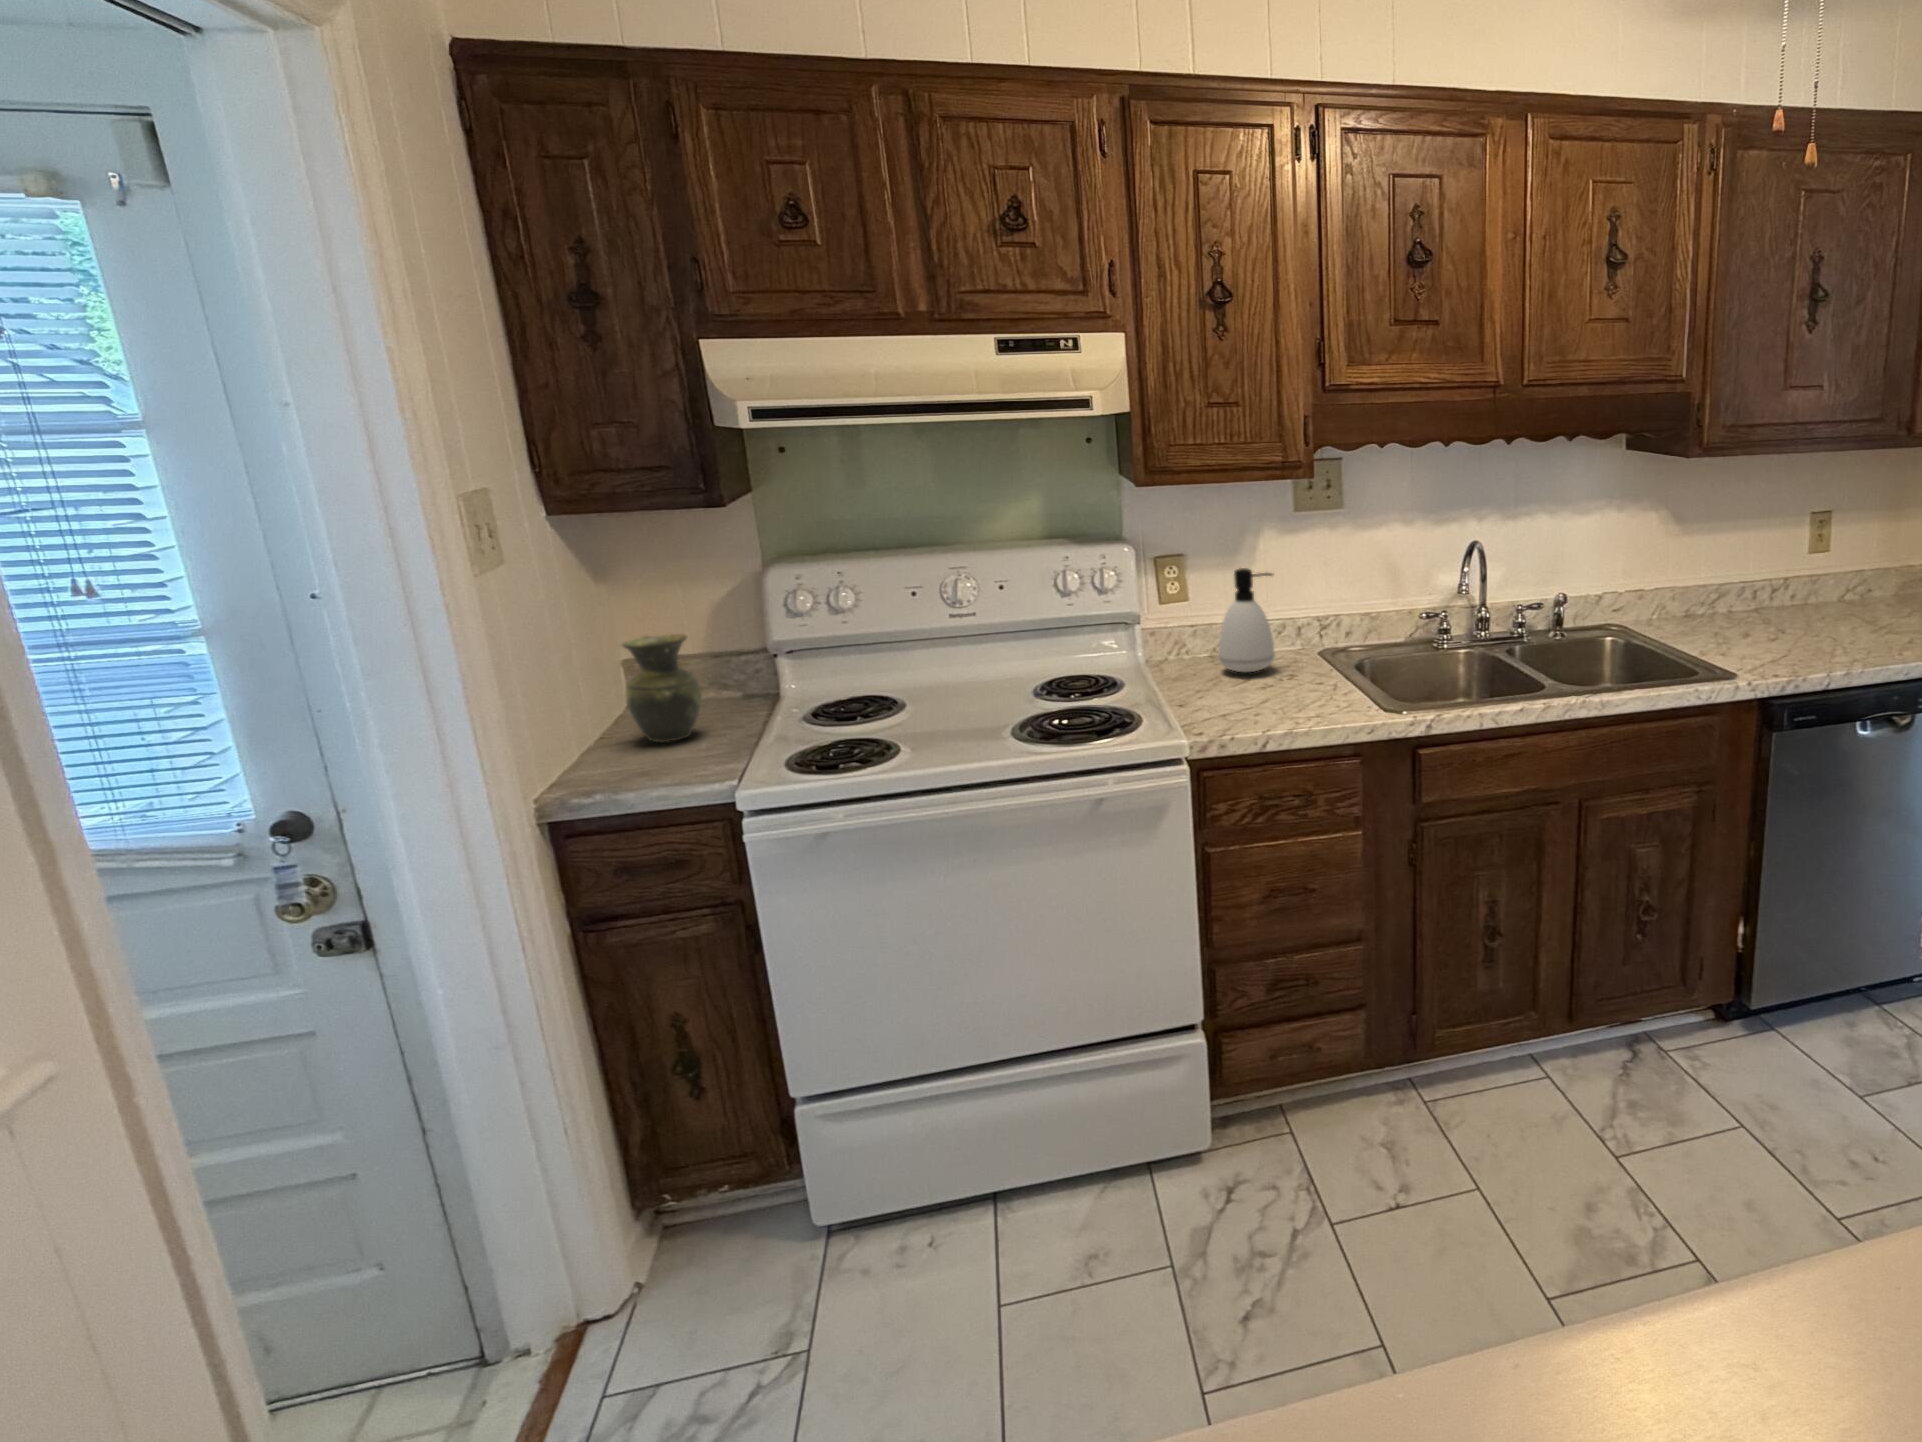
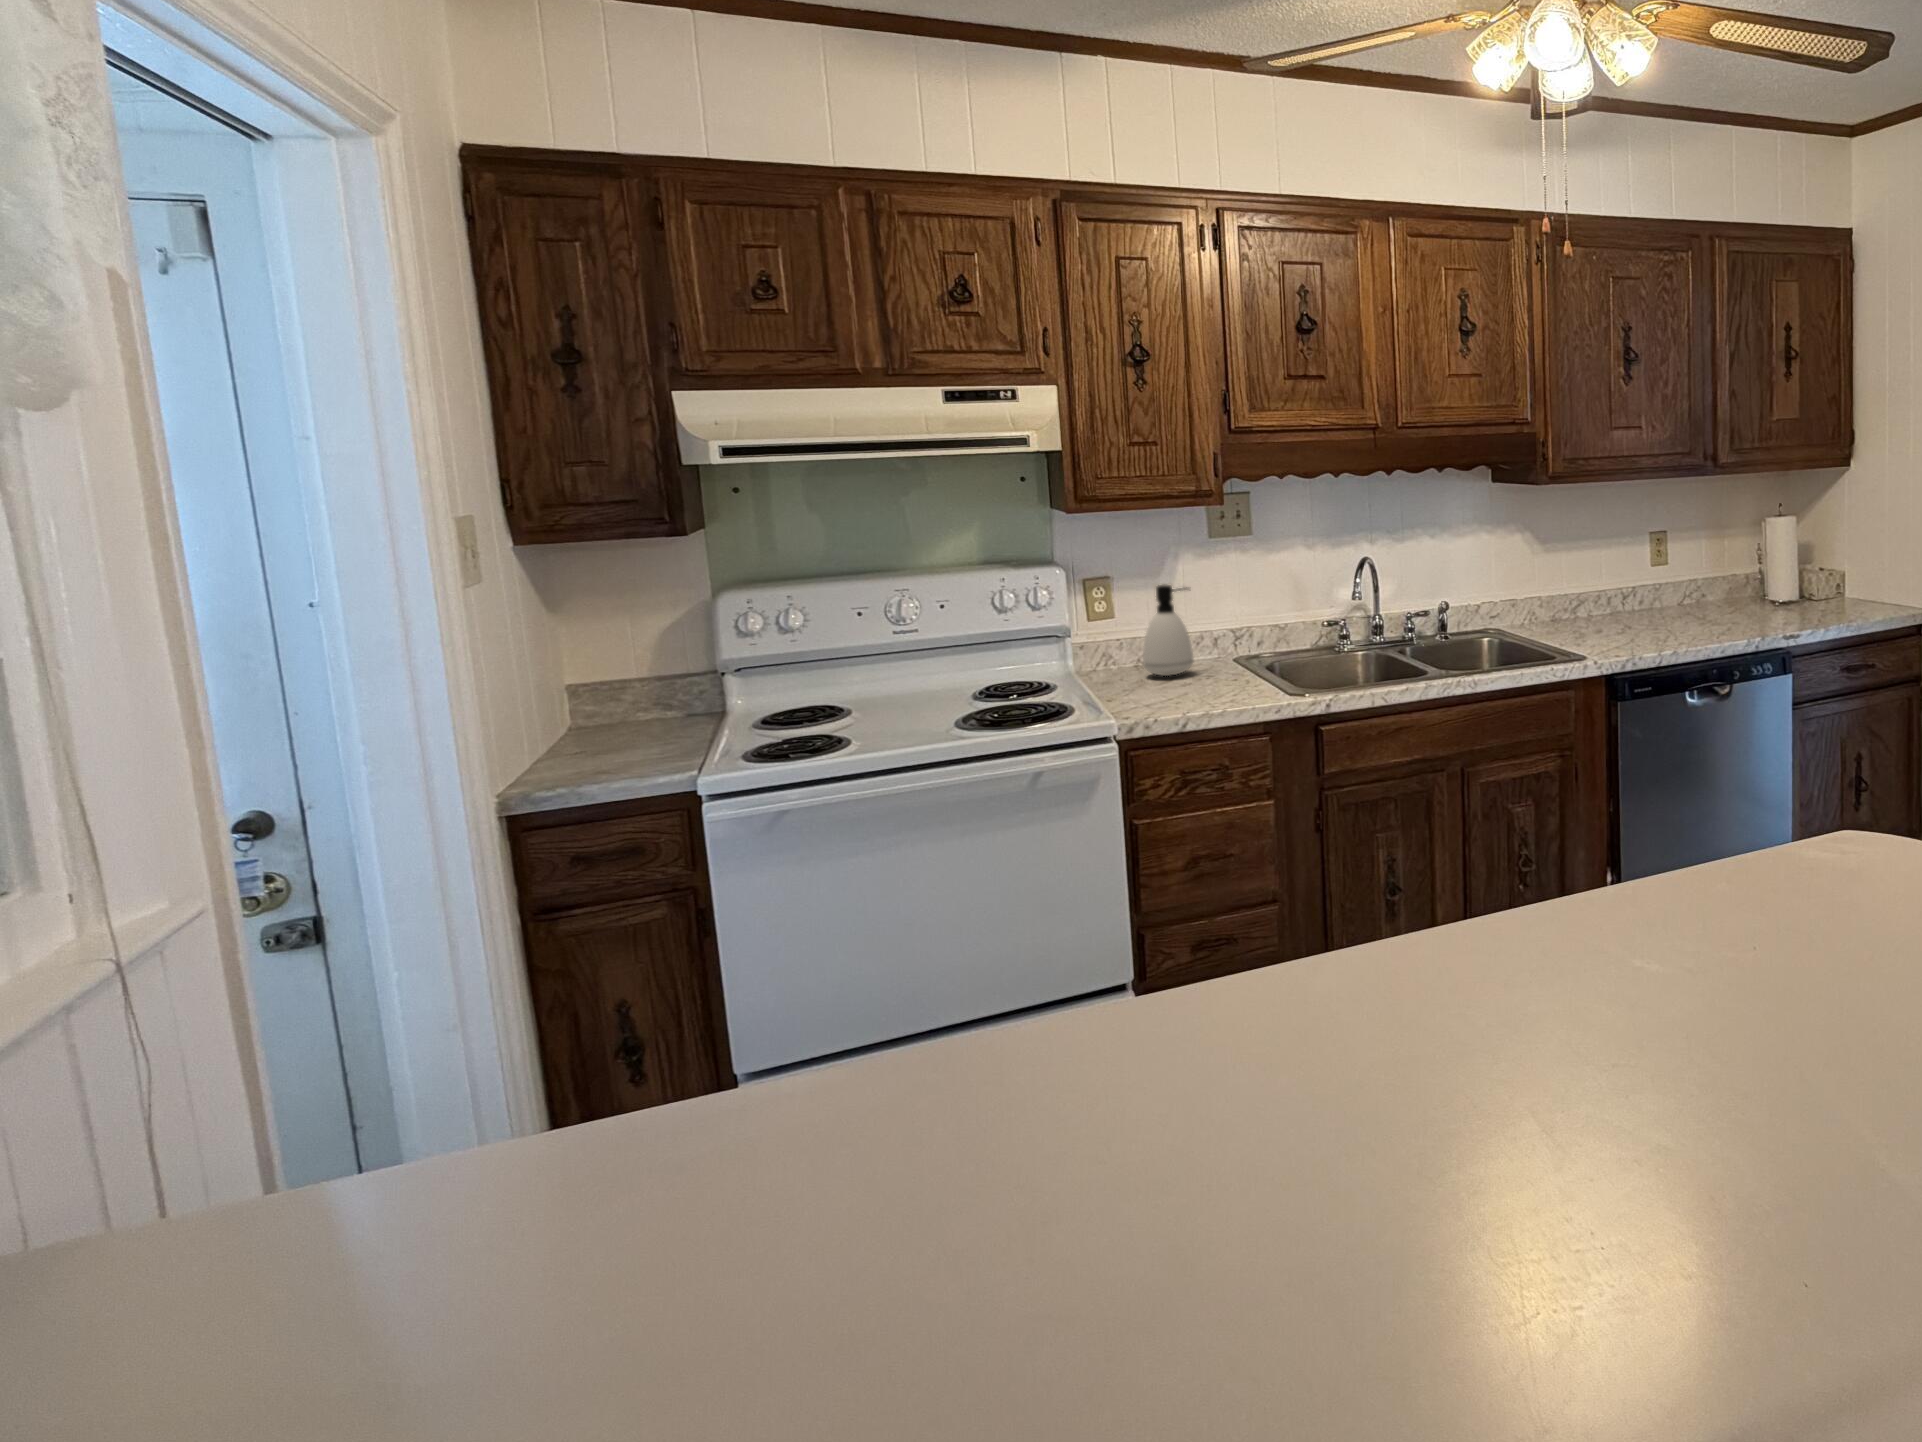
vase: present [622,634,702,742] -> none [580,652,654,751]

